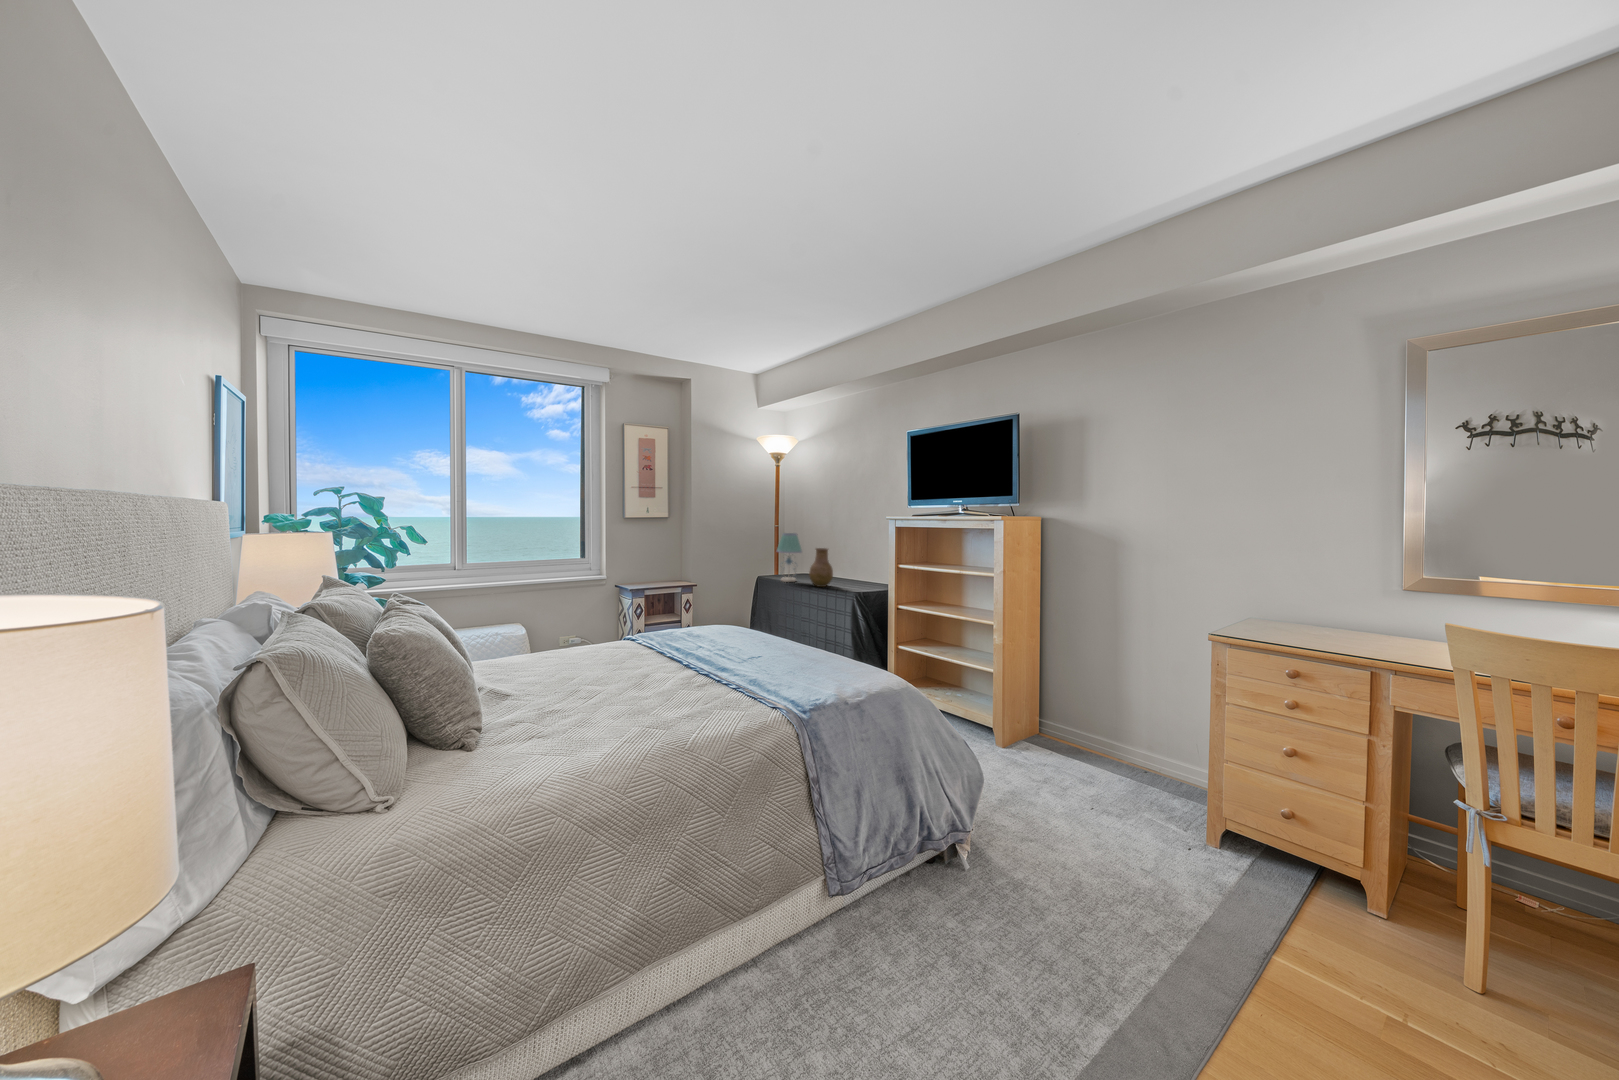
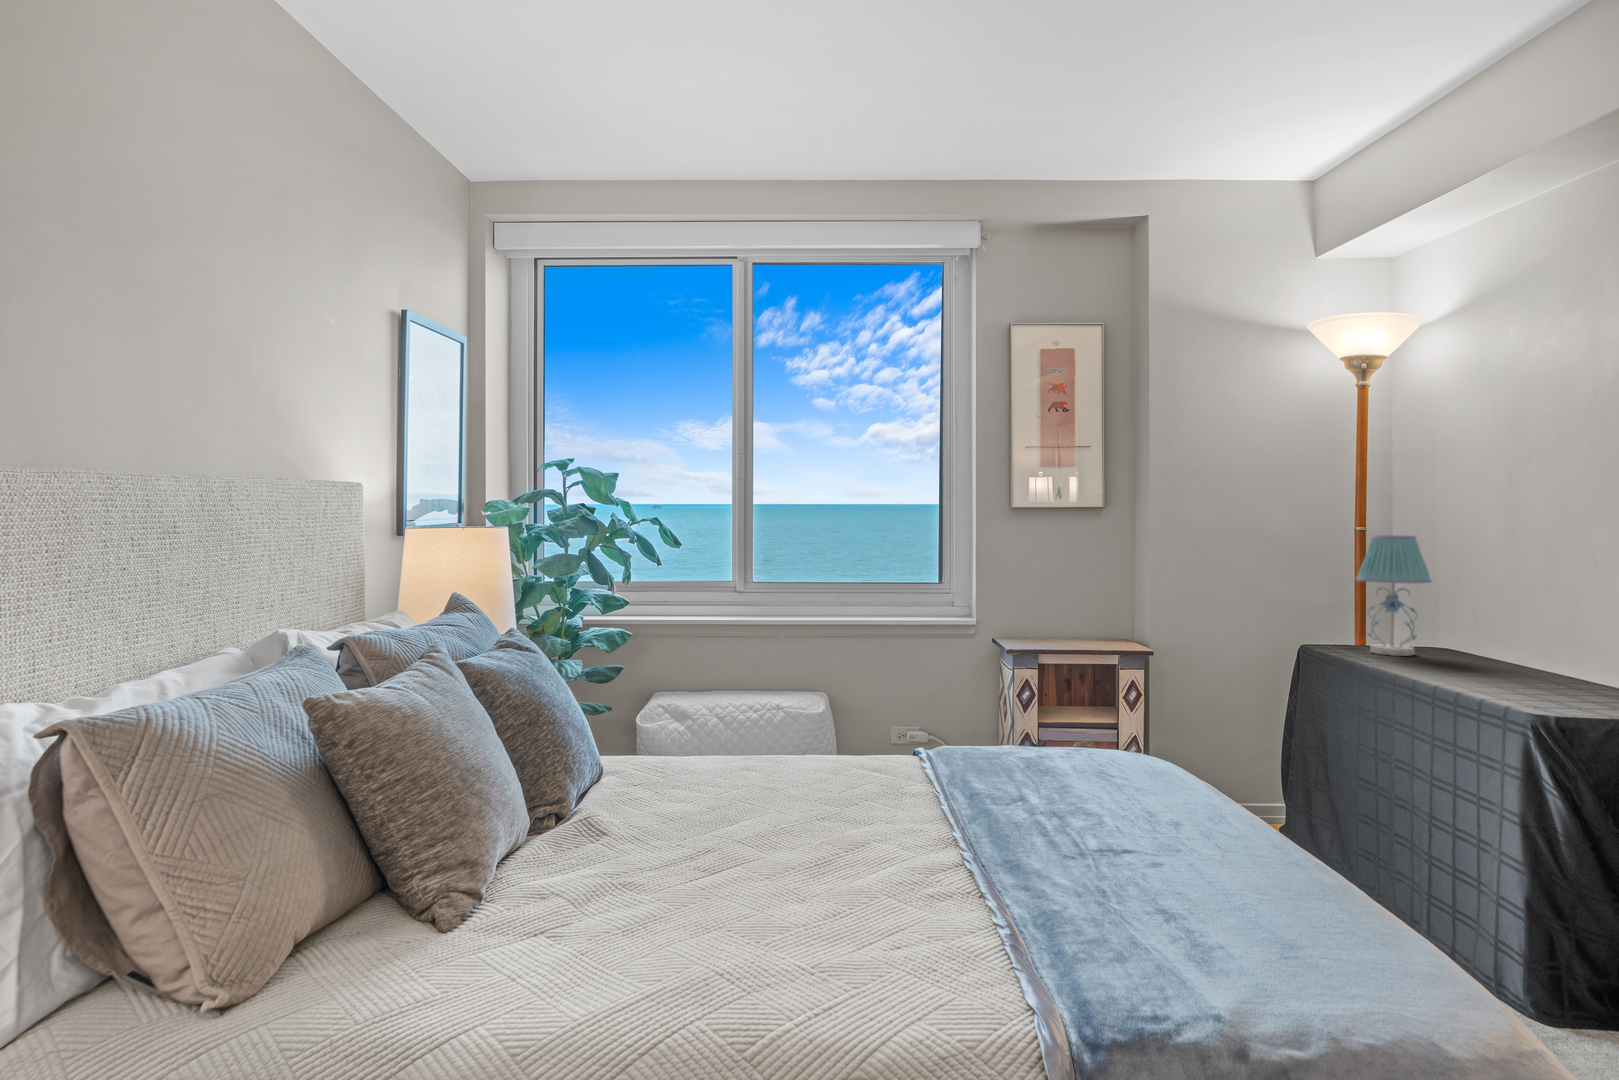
vase: present [809,548,833,587] -> none [1451,570,1532,673]

